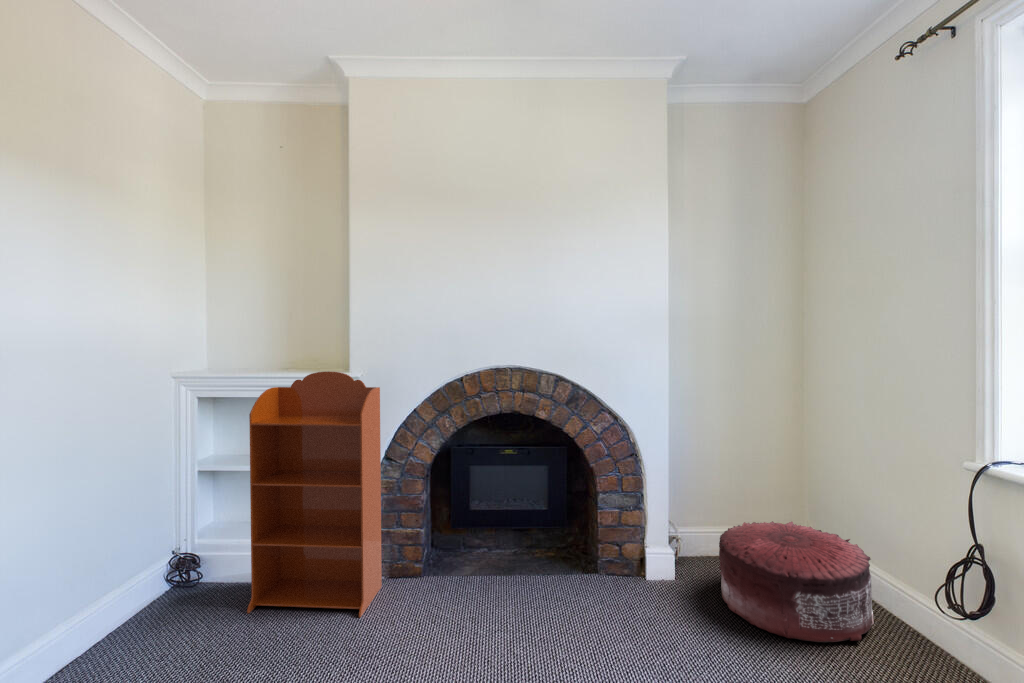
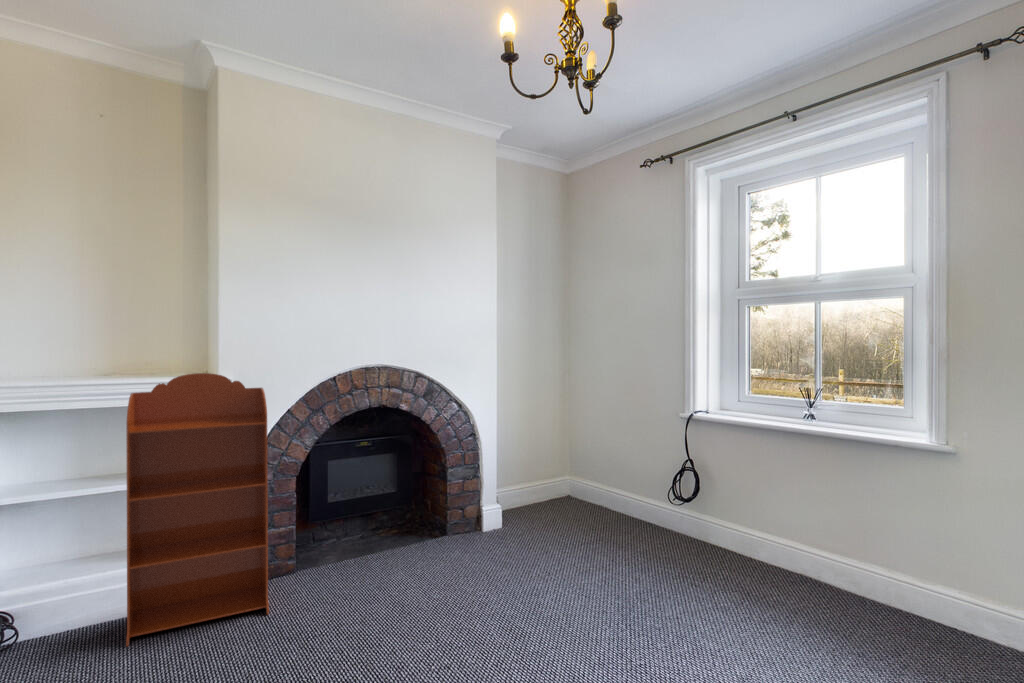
pouf: present [719,521,874,642] -> none [540,471,634,543]

